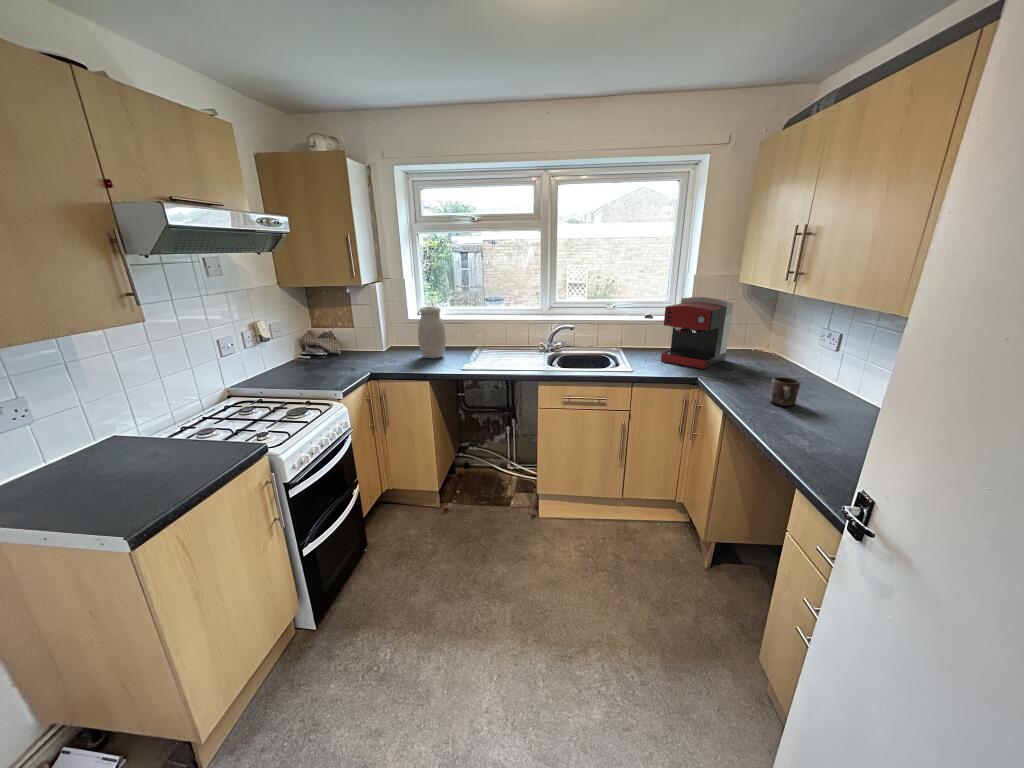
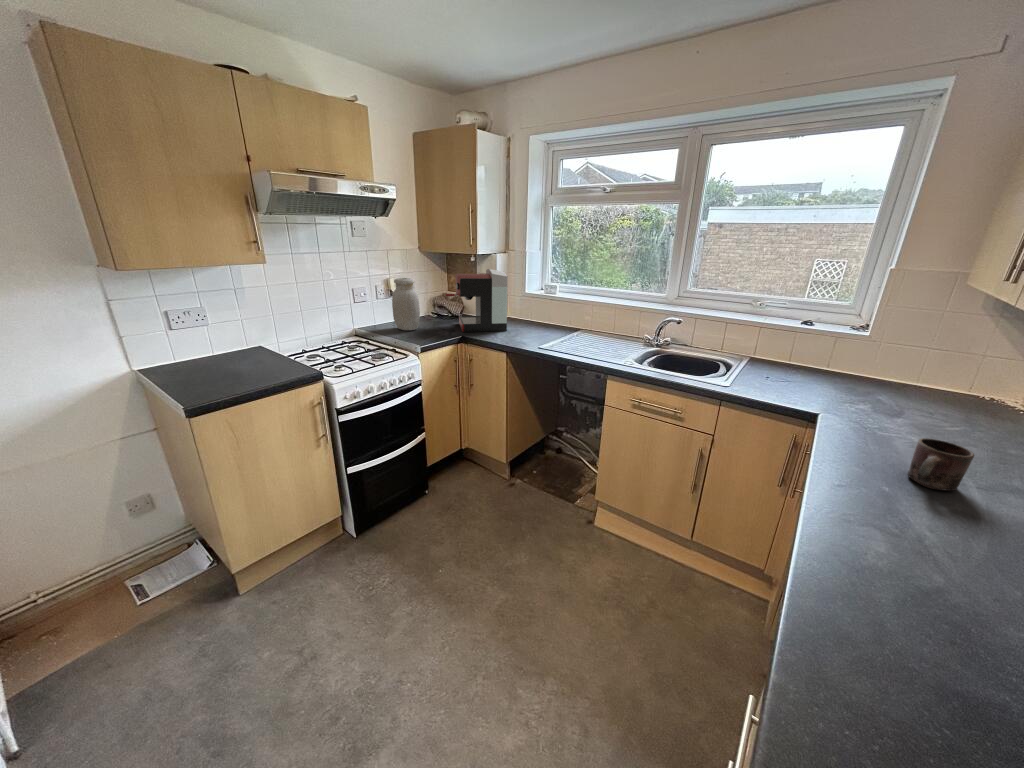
coffee maker: present [661,297,733,369] -> present [446,269,508,332]
jar: present [418,307,446,358] -> present [392,278,420,330]

